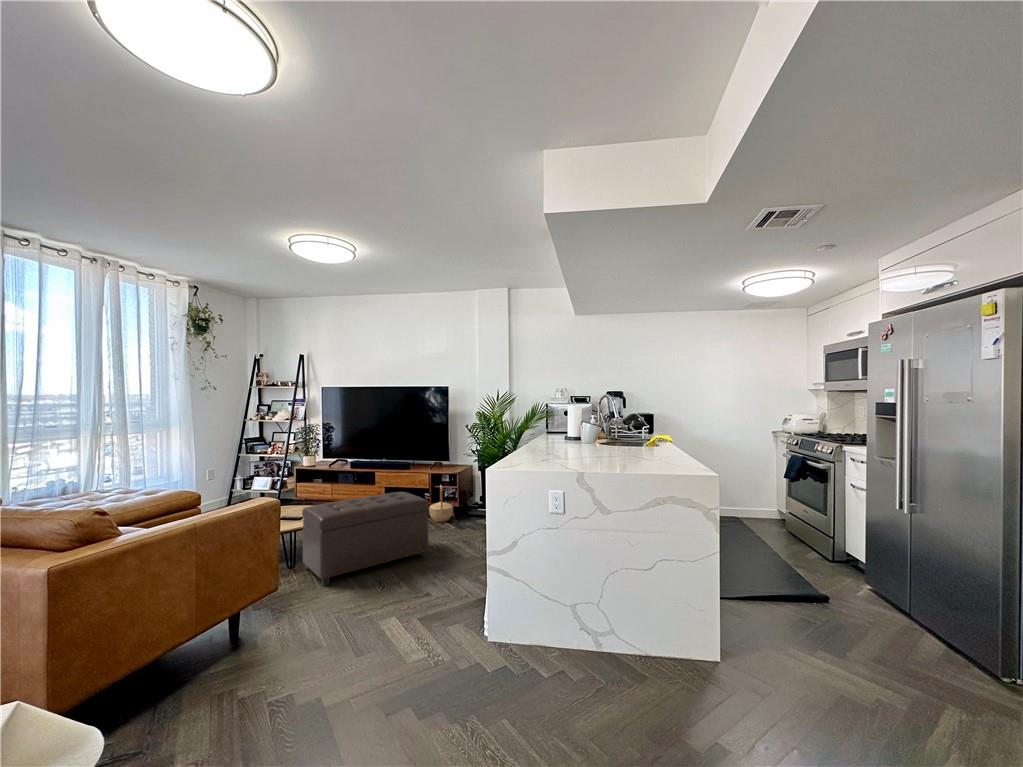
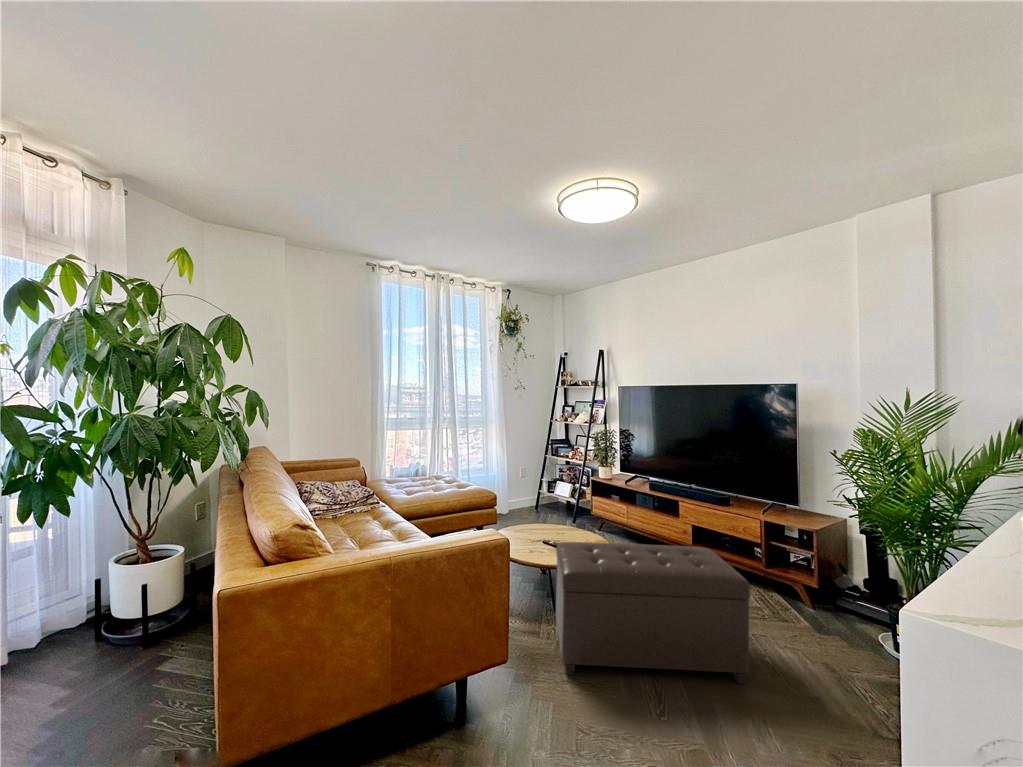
basket: present [429,485,453,522] -> none [761,542,806,606]

